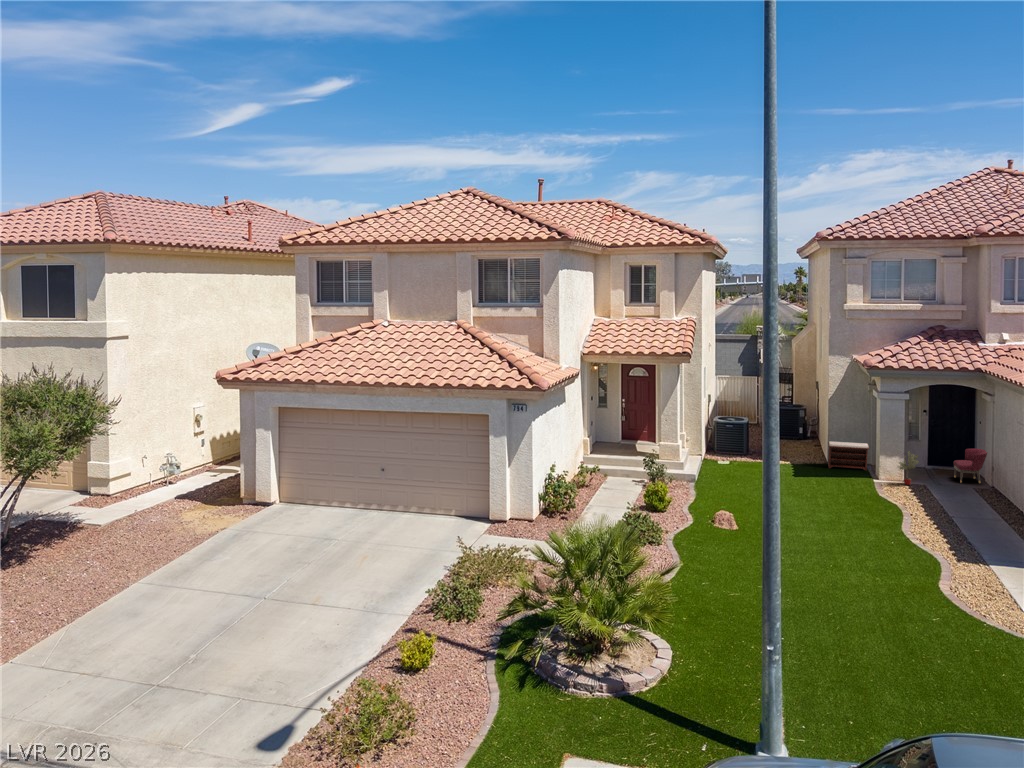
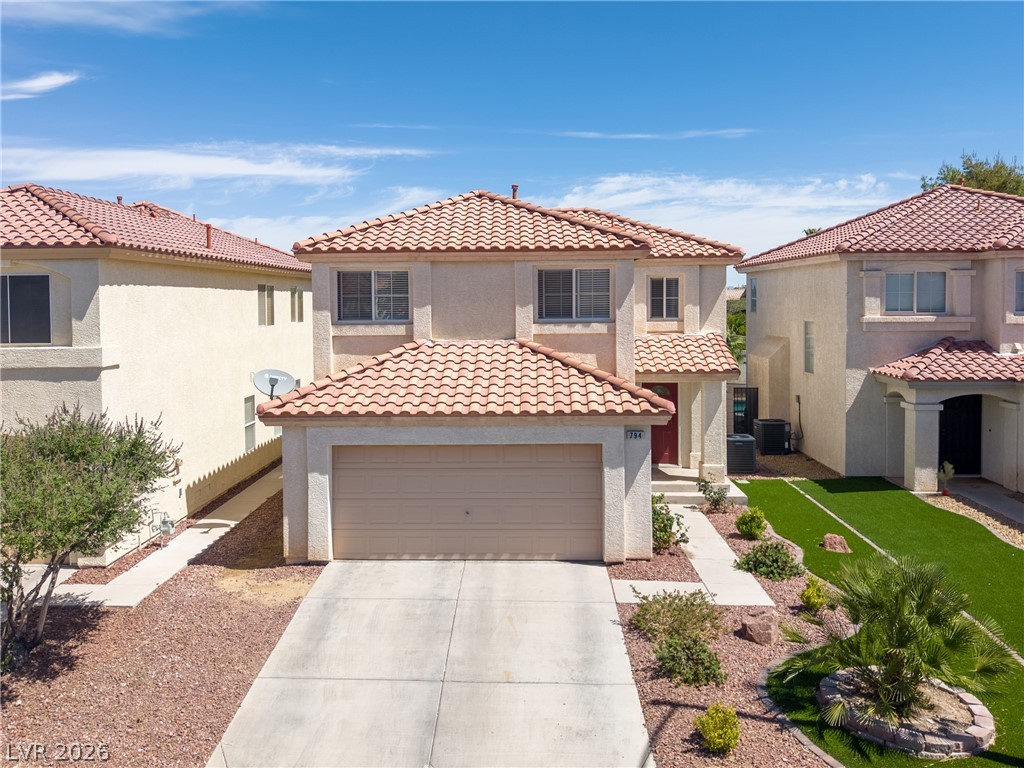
bench: present [828,441,869,470] -> none [848,455,893,483]
chair: present [953,449,987,483] -> none [975,456,1011,490]

